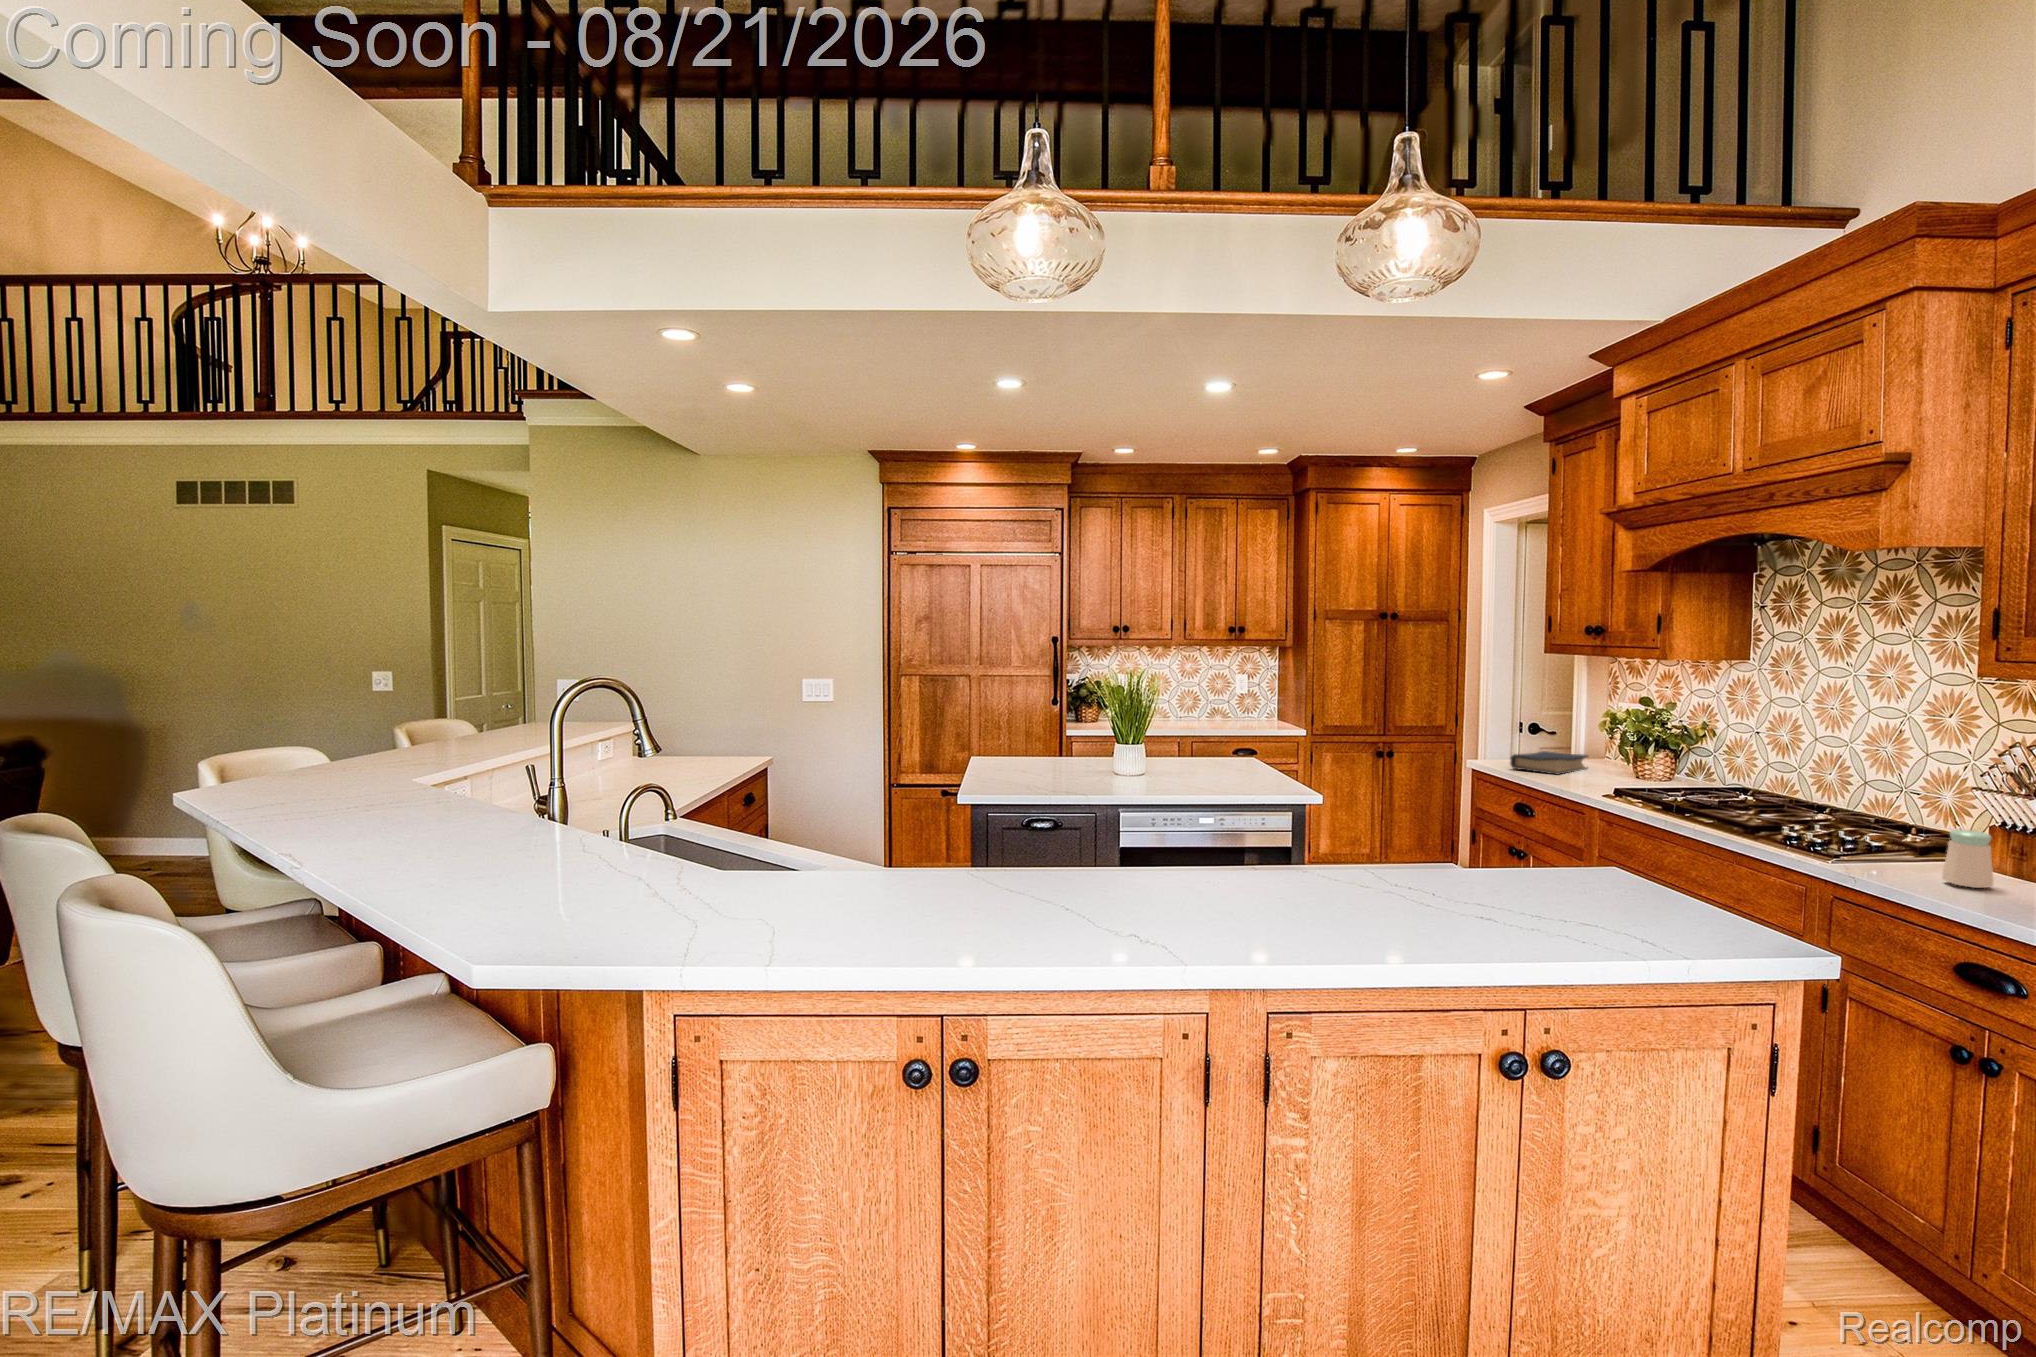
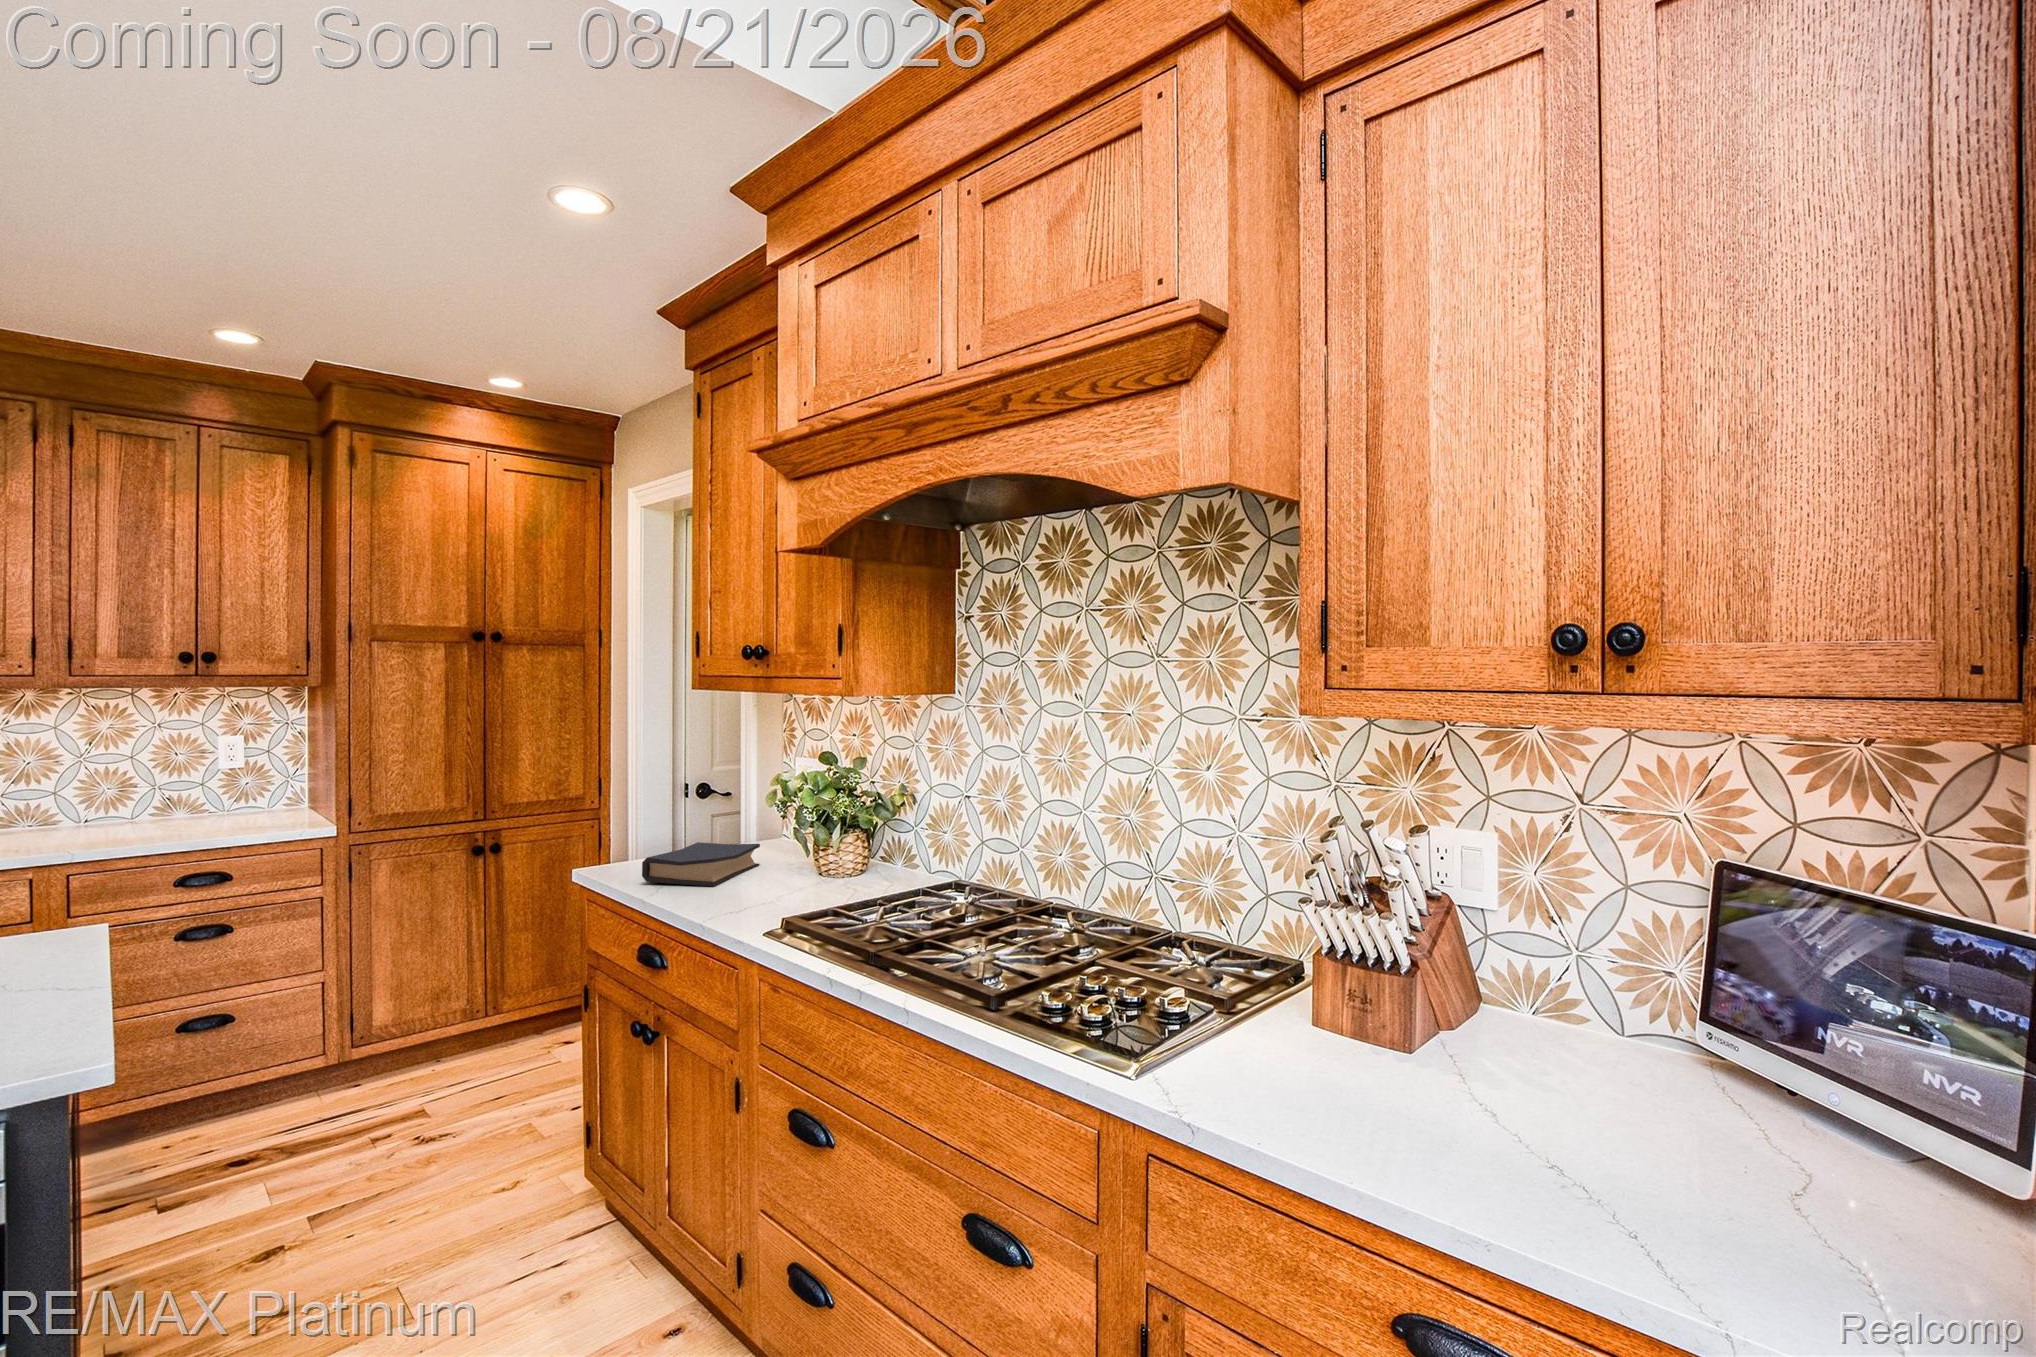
salt shaker: present [1942,829,1993,888] -> none [1334,999,1403,1120]

